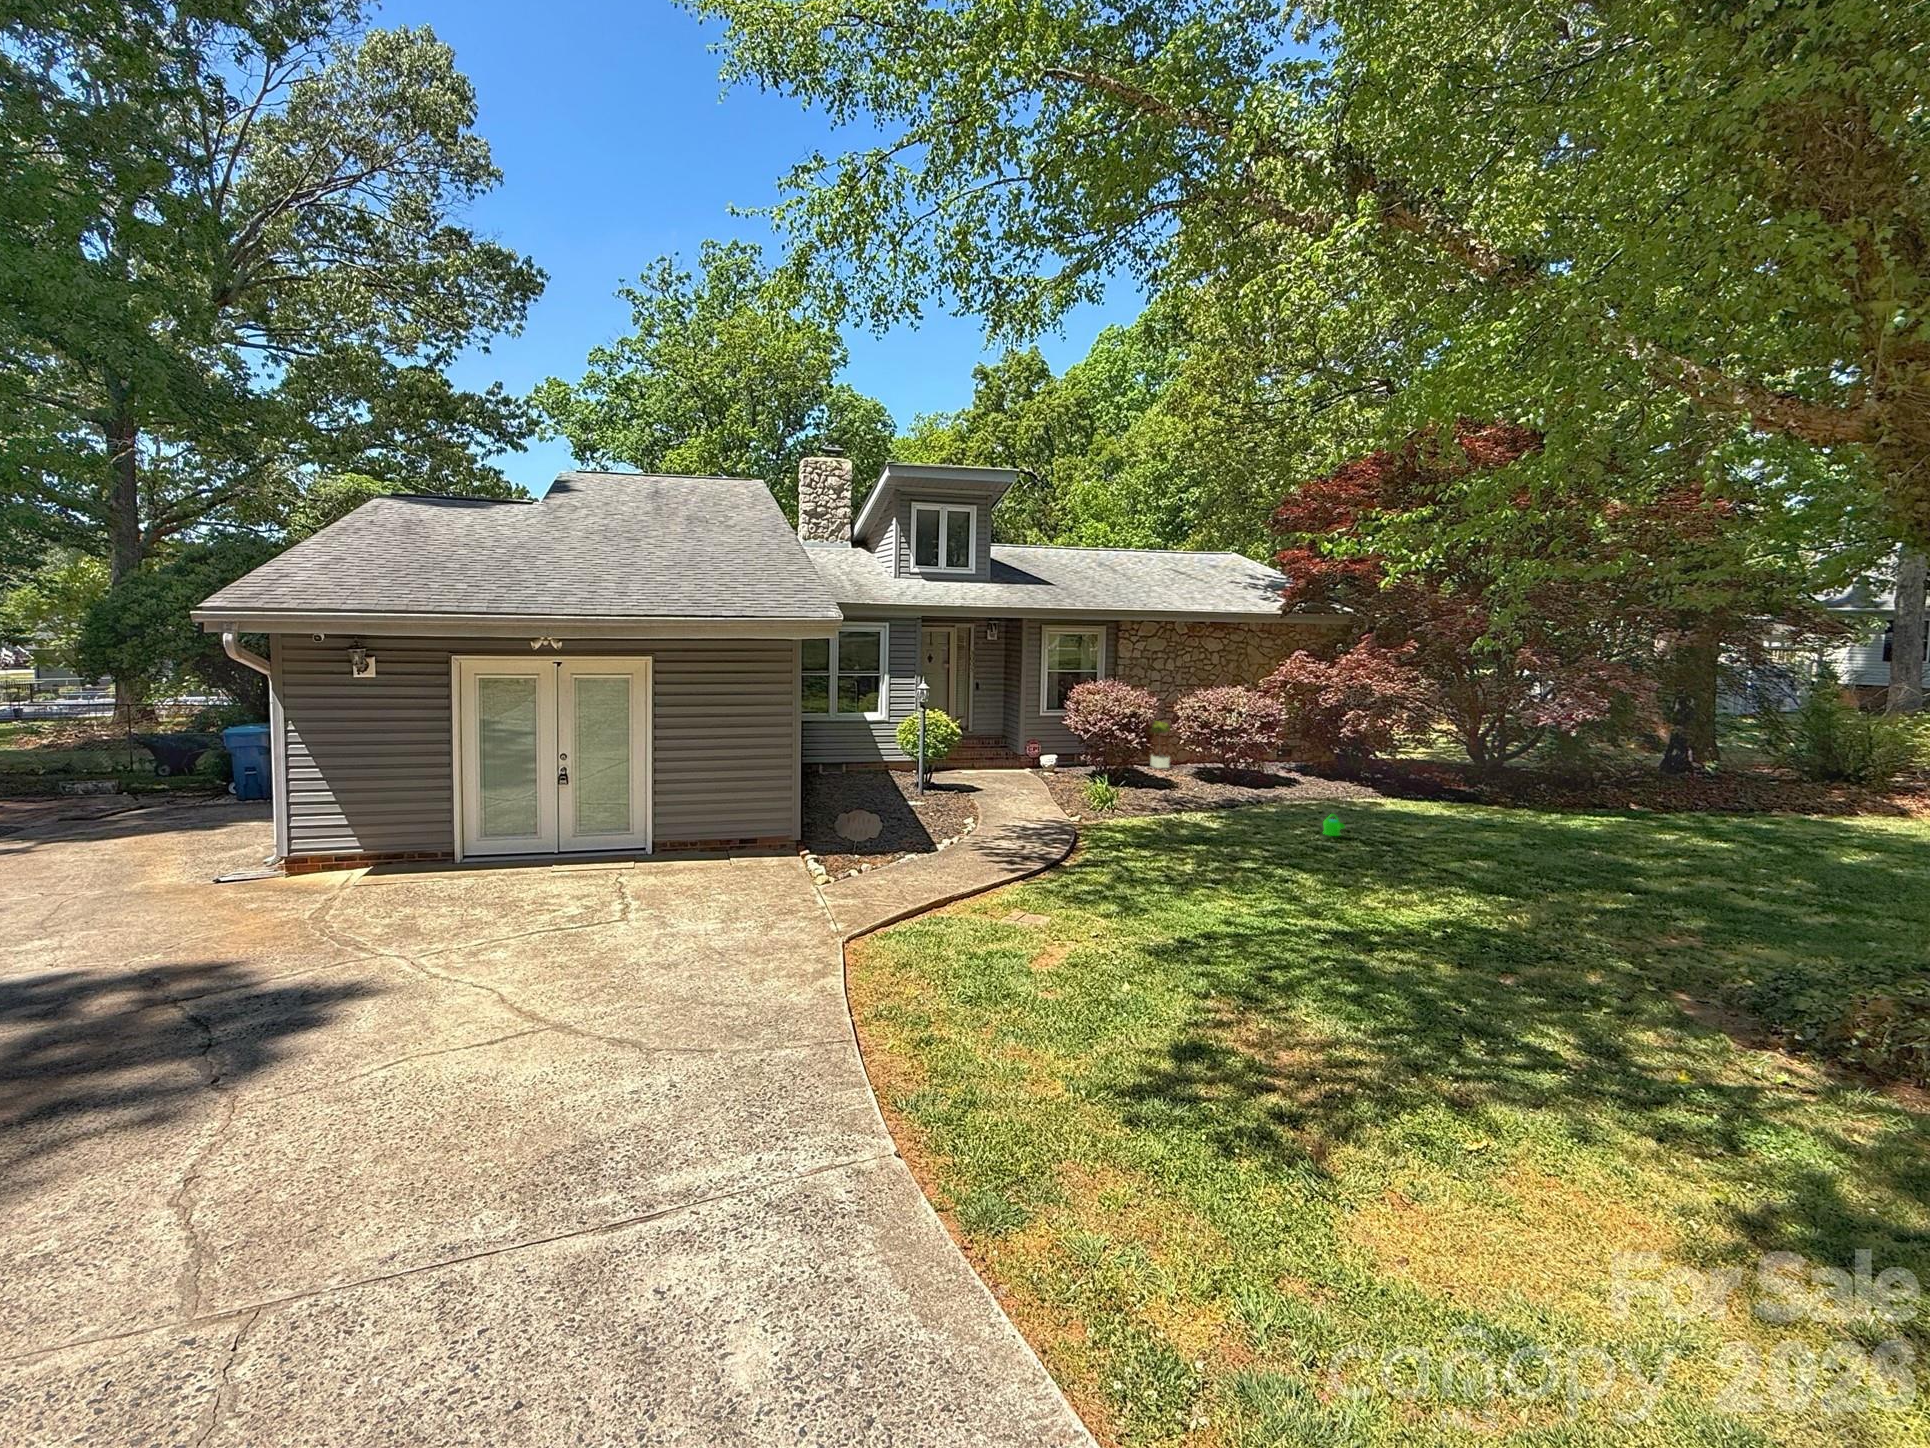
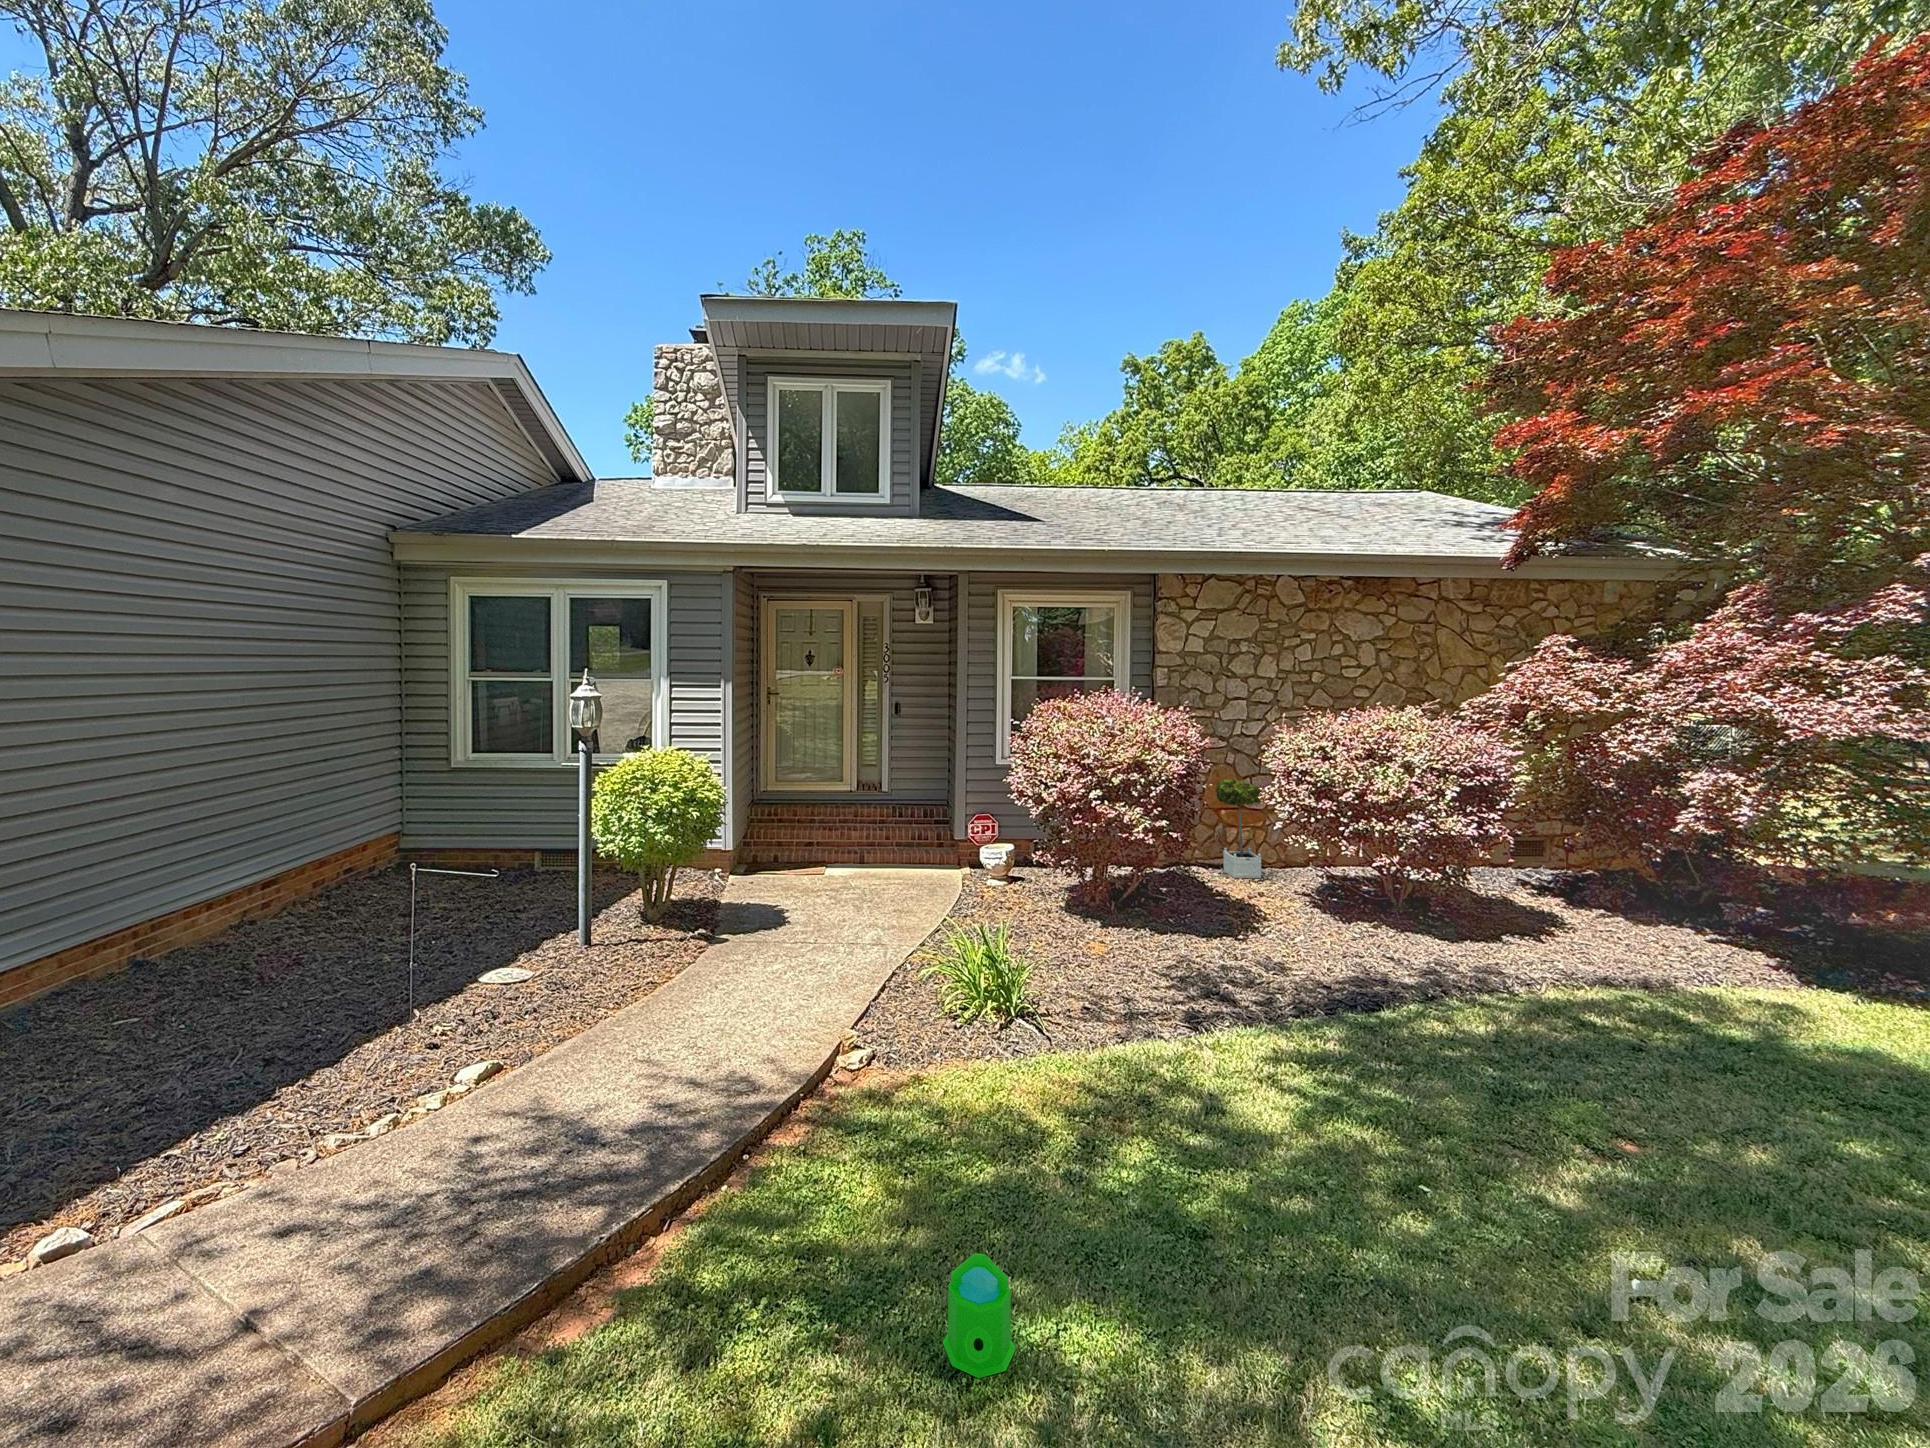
watering can: present [1323,814,1345,836] -> present [943,1253,1016,1378]

